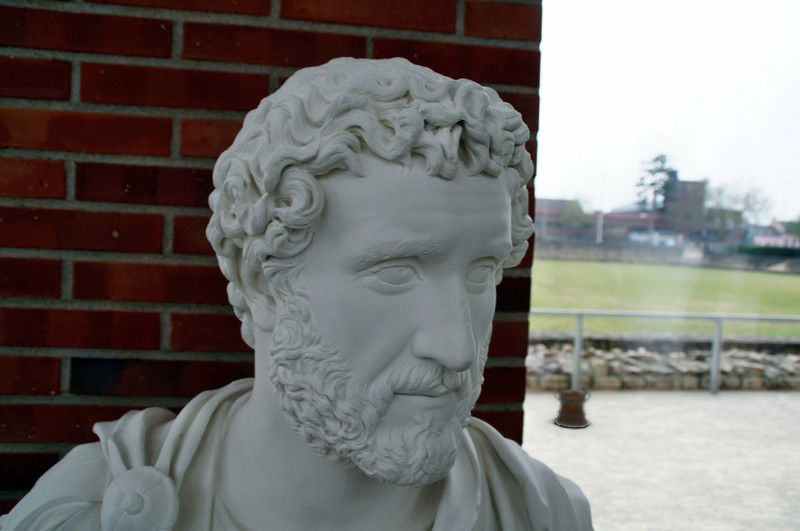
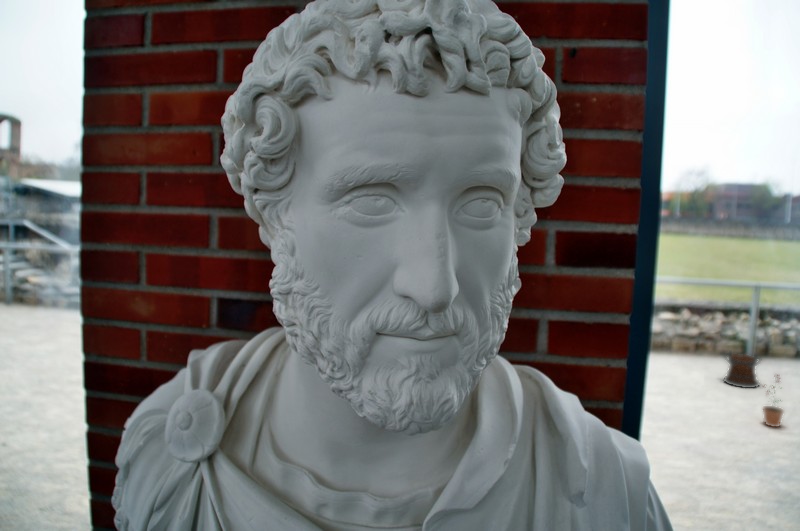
potted plant: none [594,409,617,468] -> present [763,375,783,427]

